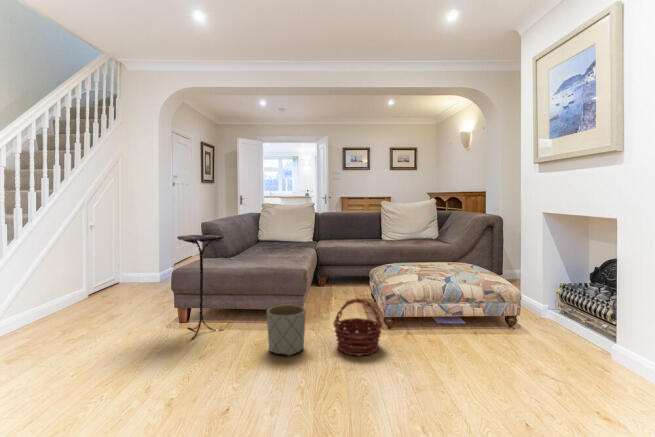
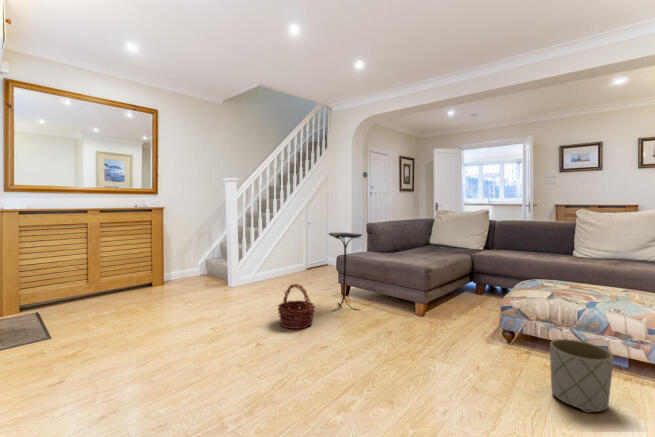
basket: present [333,298,382,356] -> present [278,284,315,329]
planter: present [267,305,306,356] -> present [550,339,614,412]

